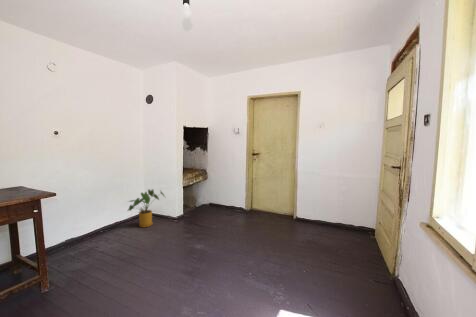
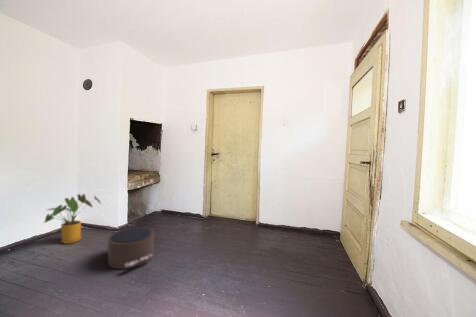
pouf: none [171,217,208,249] -> present [105,227,154,269]

